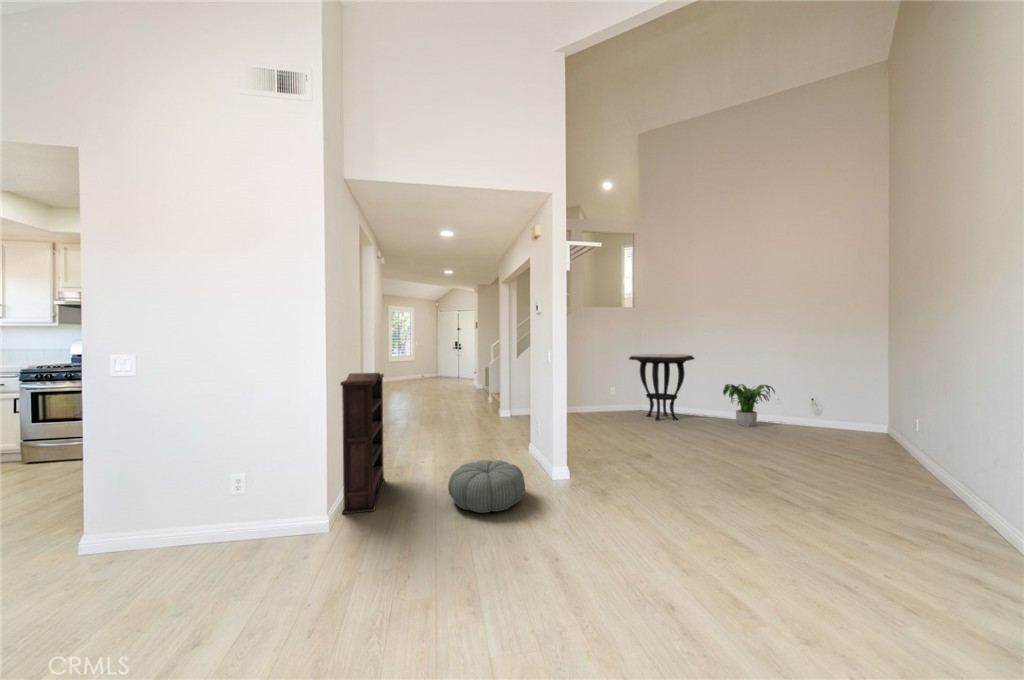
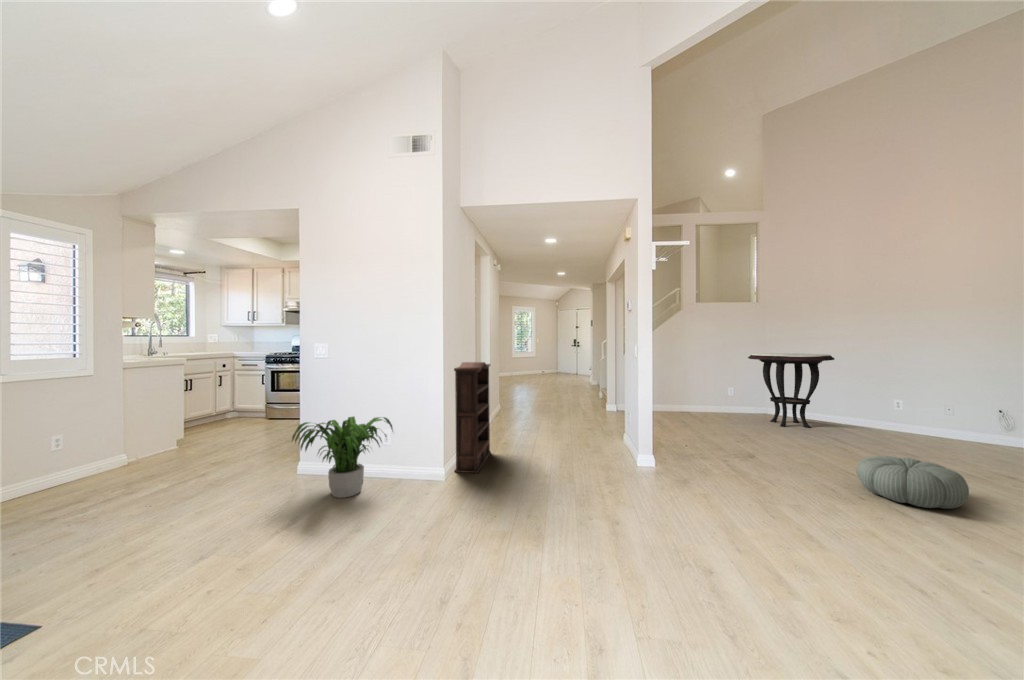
potted plant: present [723,384,775,426] -> present [292,417,393,498]
pouf: present [448,460,525,513] -> present [856,456,969,509]

